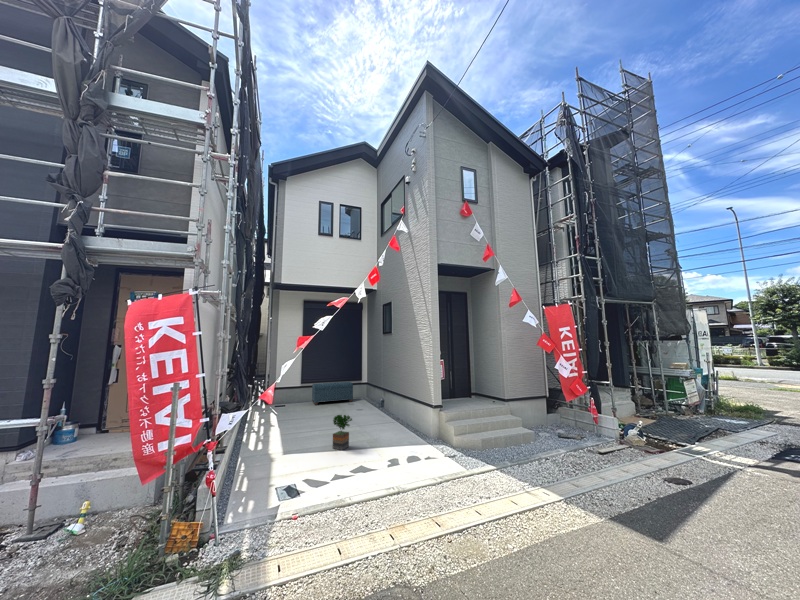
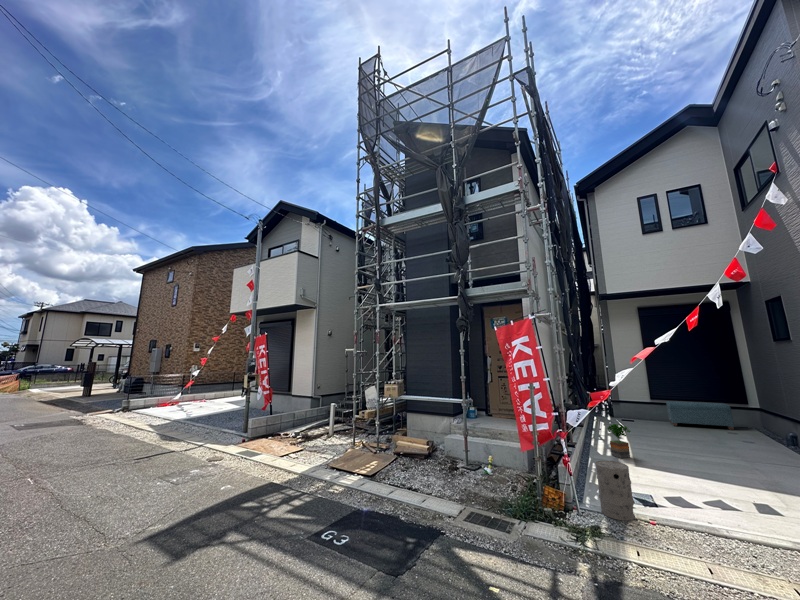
potted tree: present [333,415,352,450] -> present [607,424,631,458]
trash can: none [244,462,281,532] -> present [596,461,635,521]

